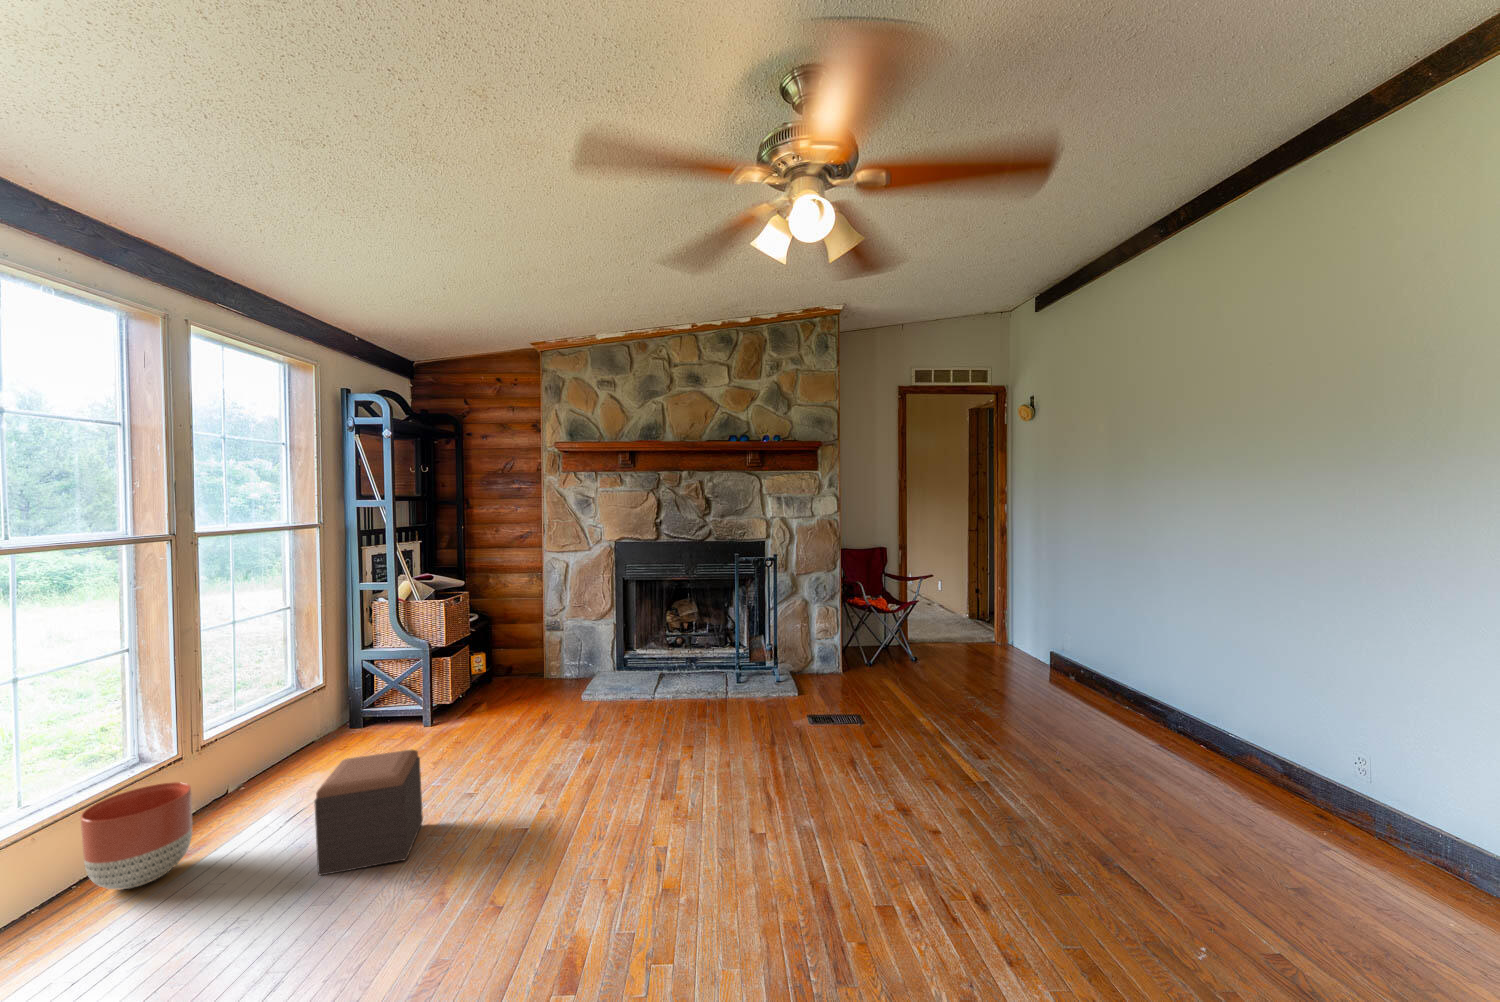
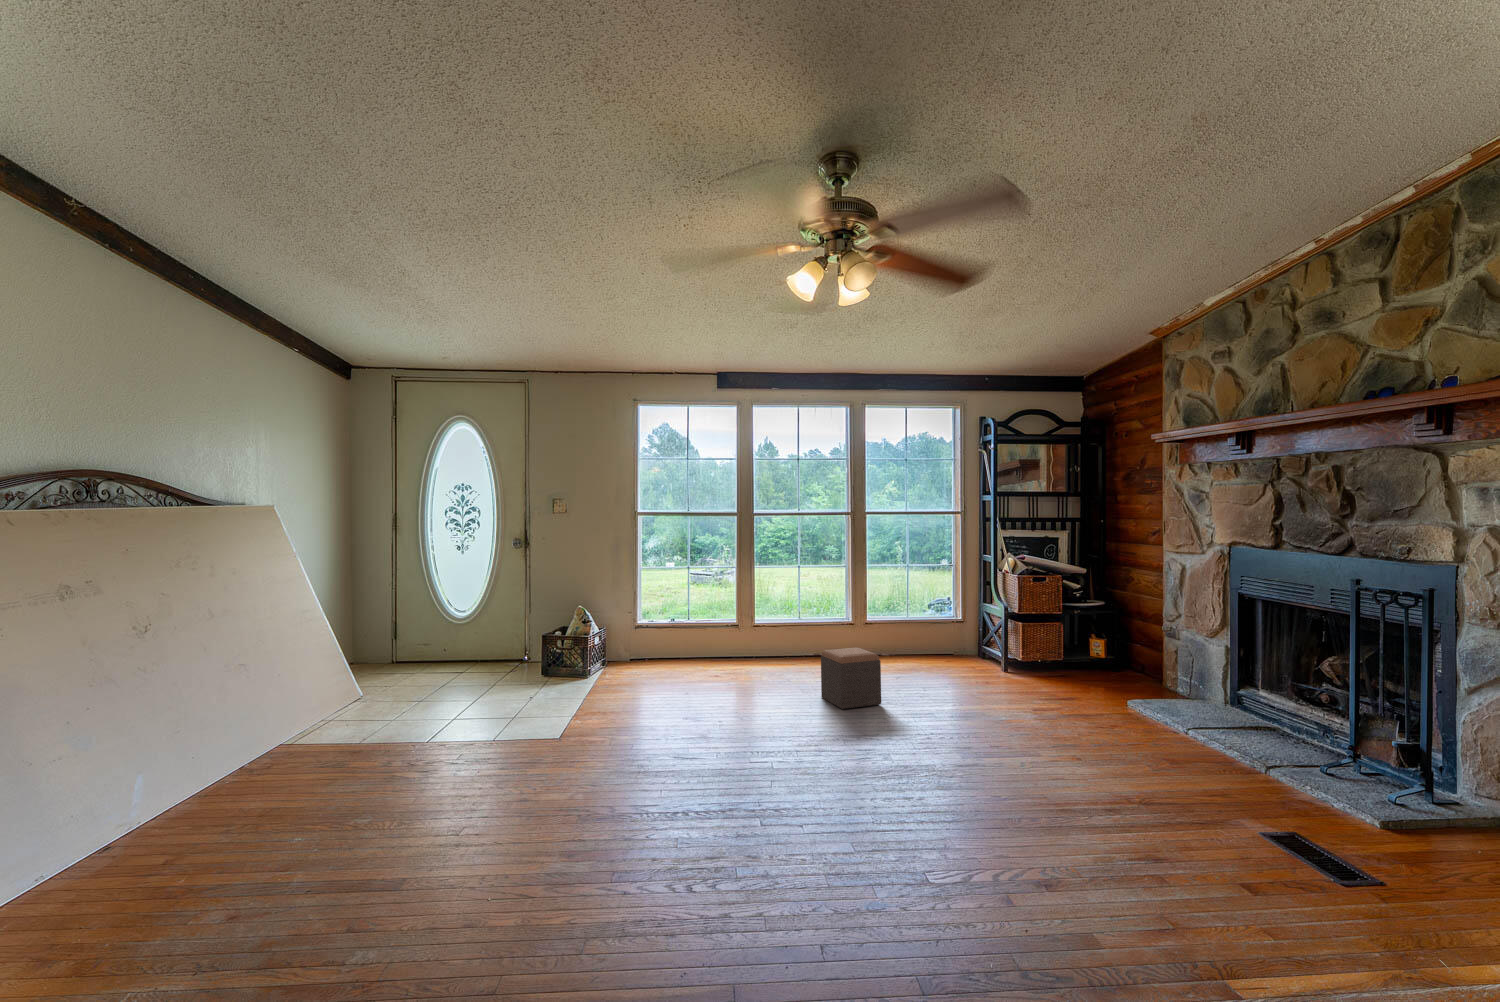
planter: present [81,782,192,889] -> none [785,632,822,673]

